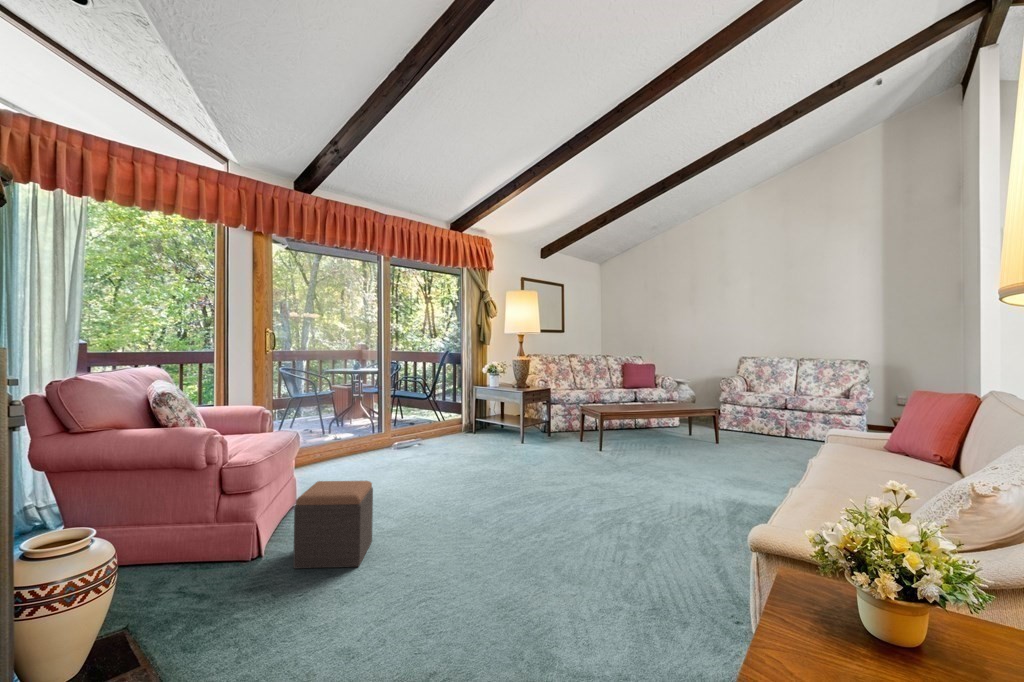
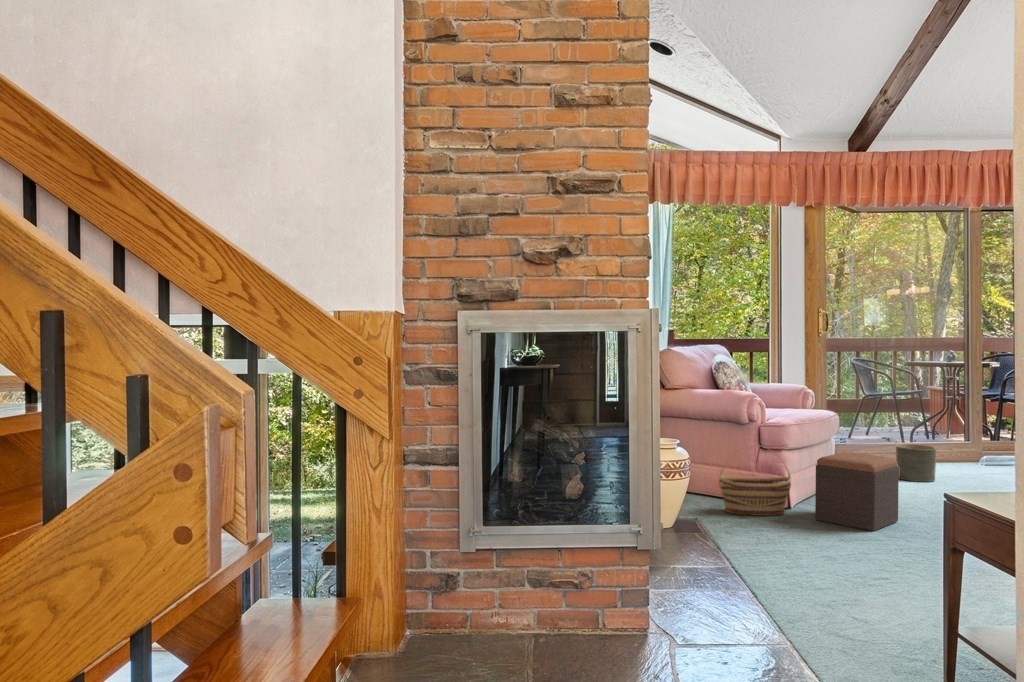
planter: none [339,449,371,483] -> present [896,444,936,482]
basket: none [164,495,263,595] -> present [719,451,791,516]

